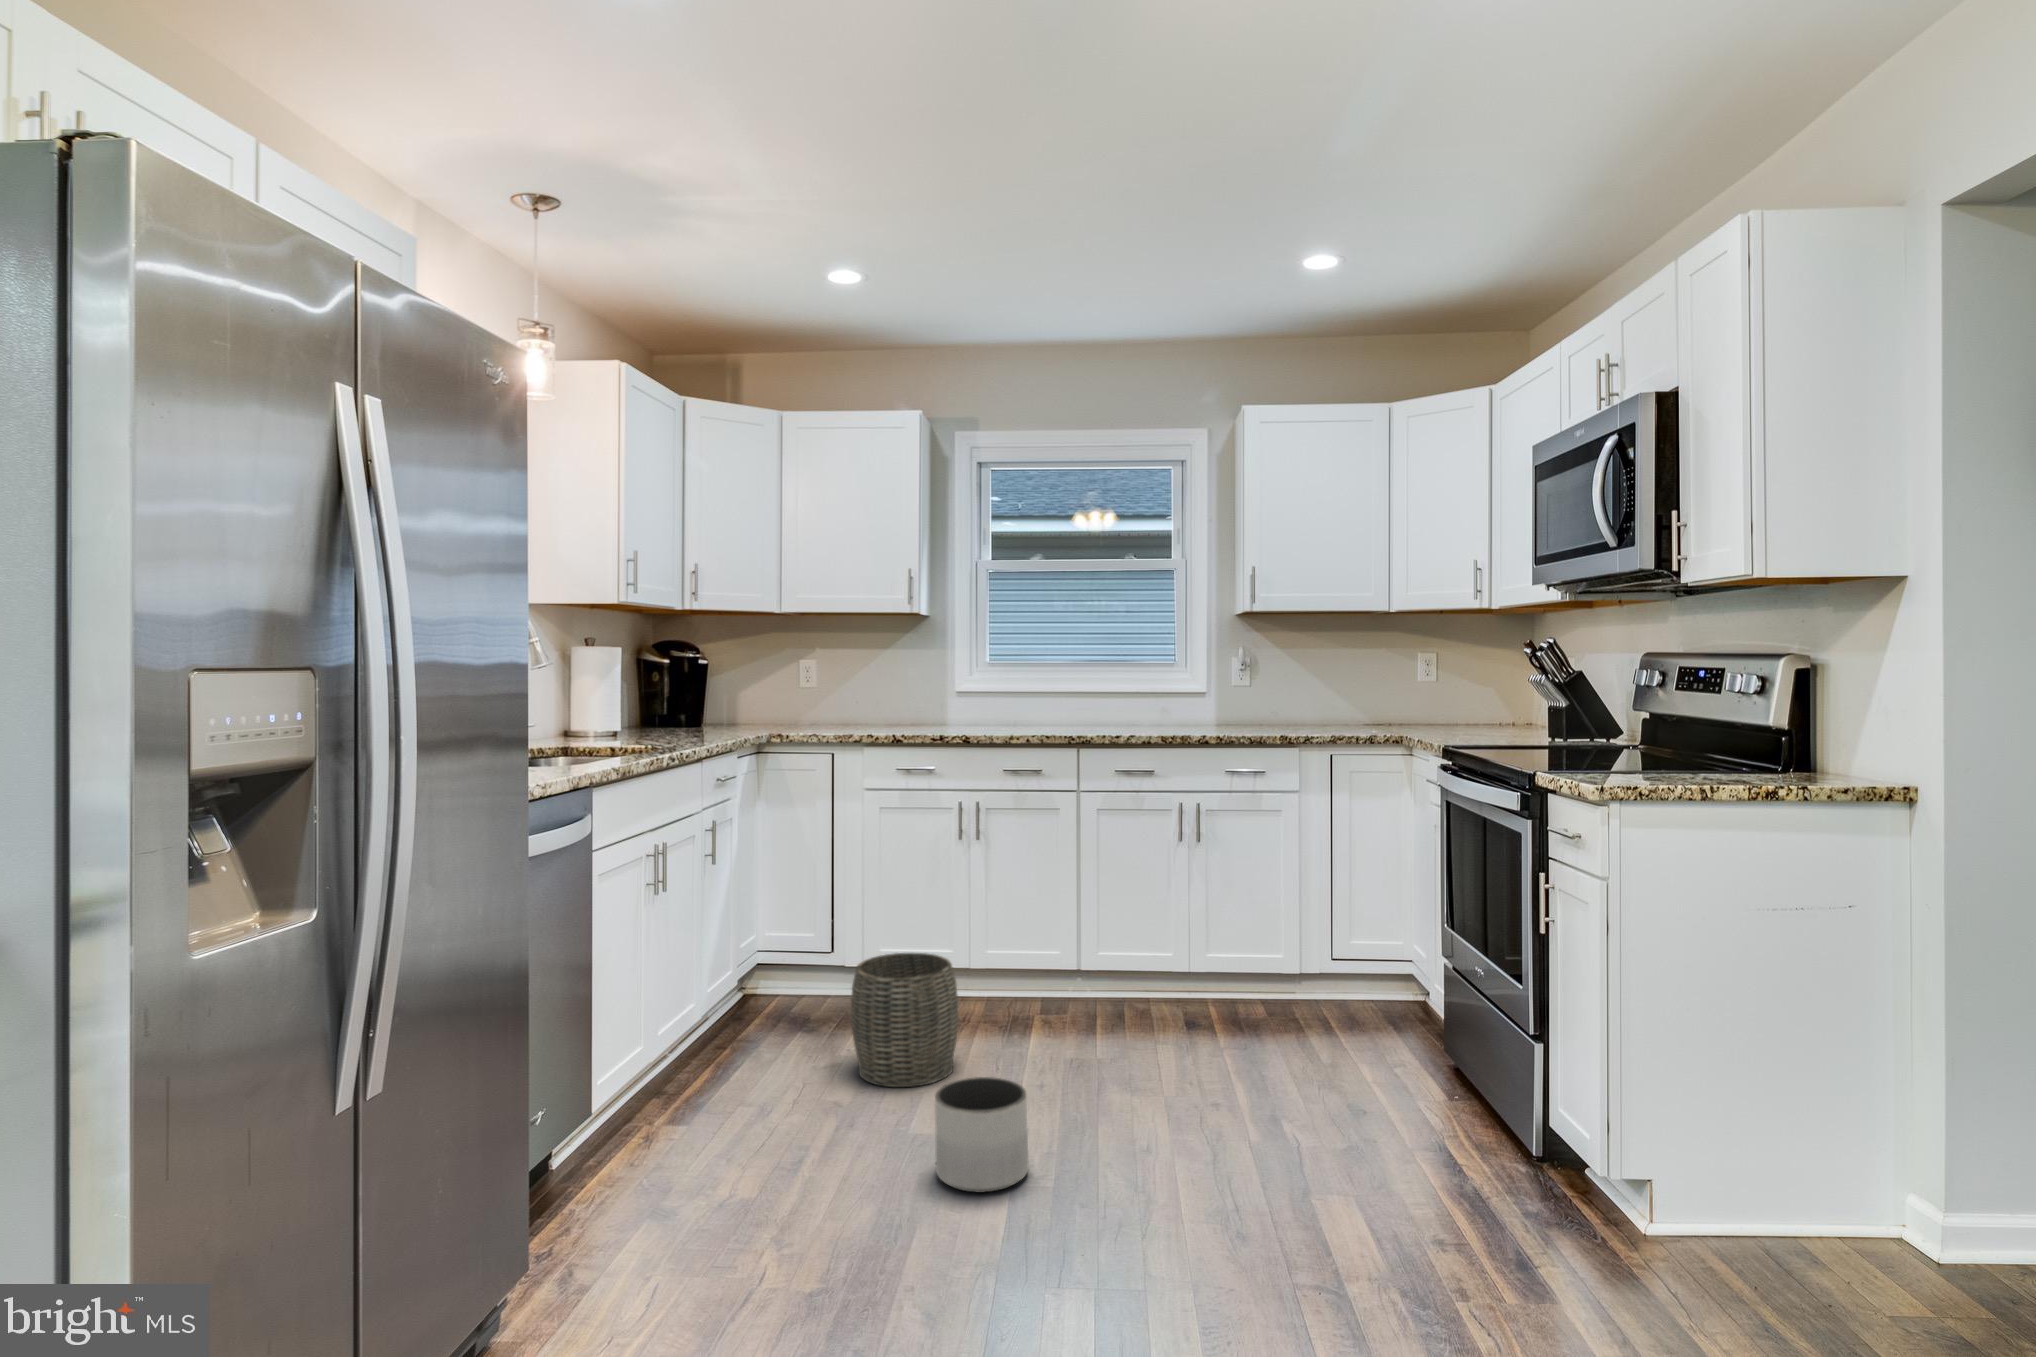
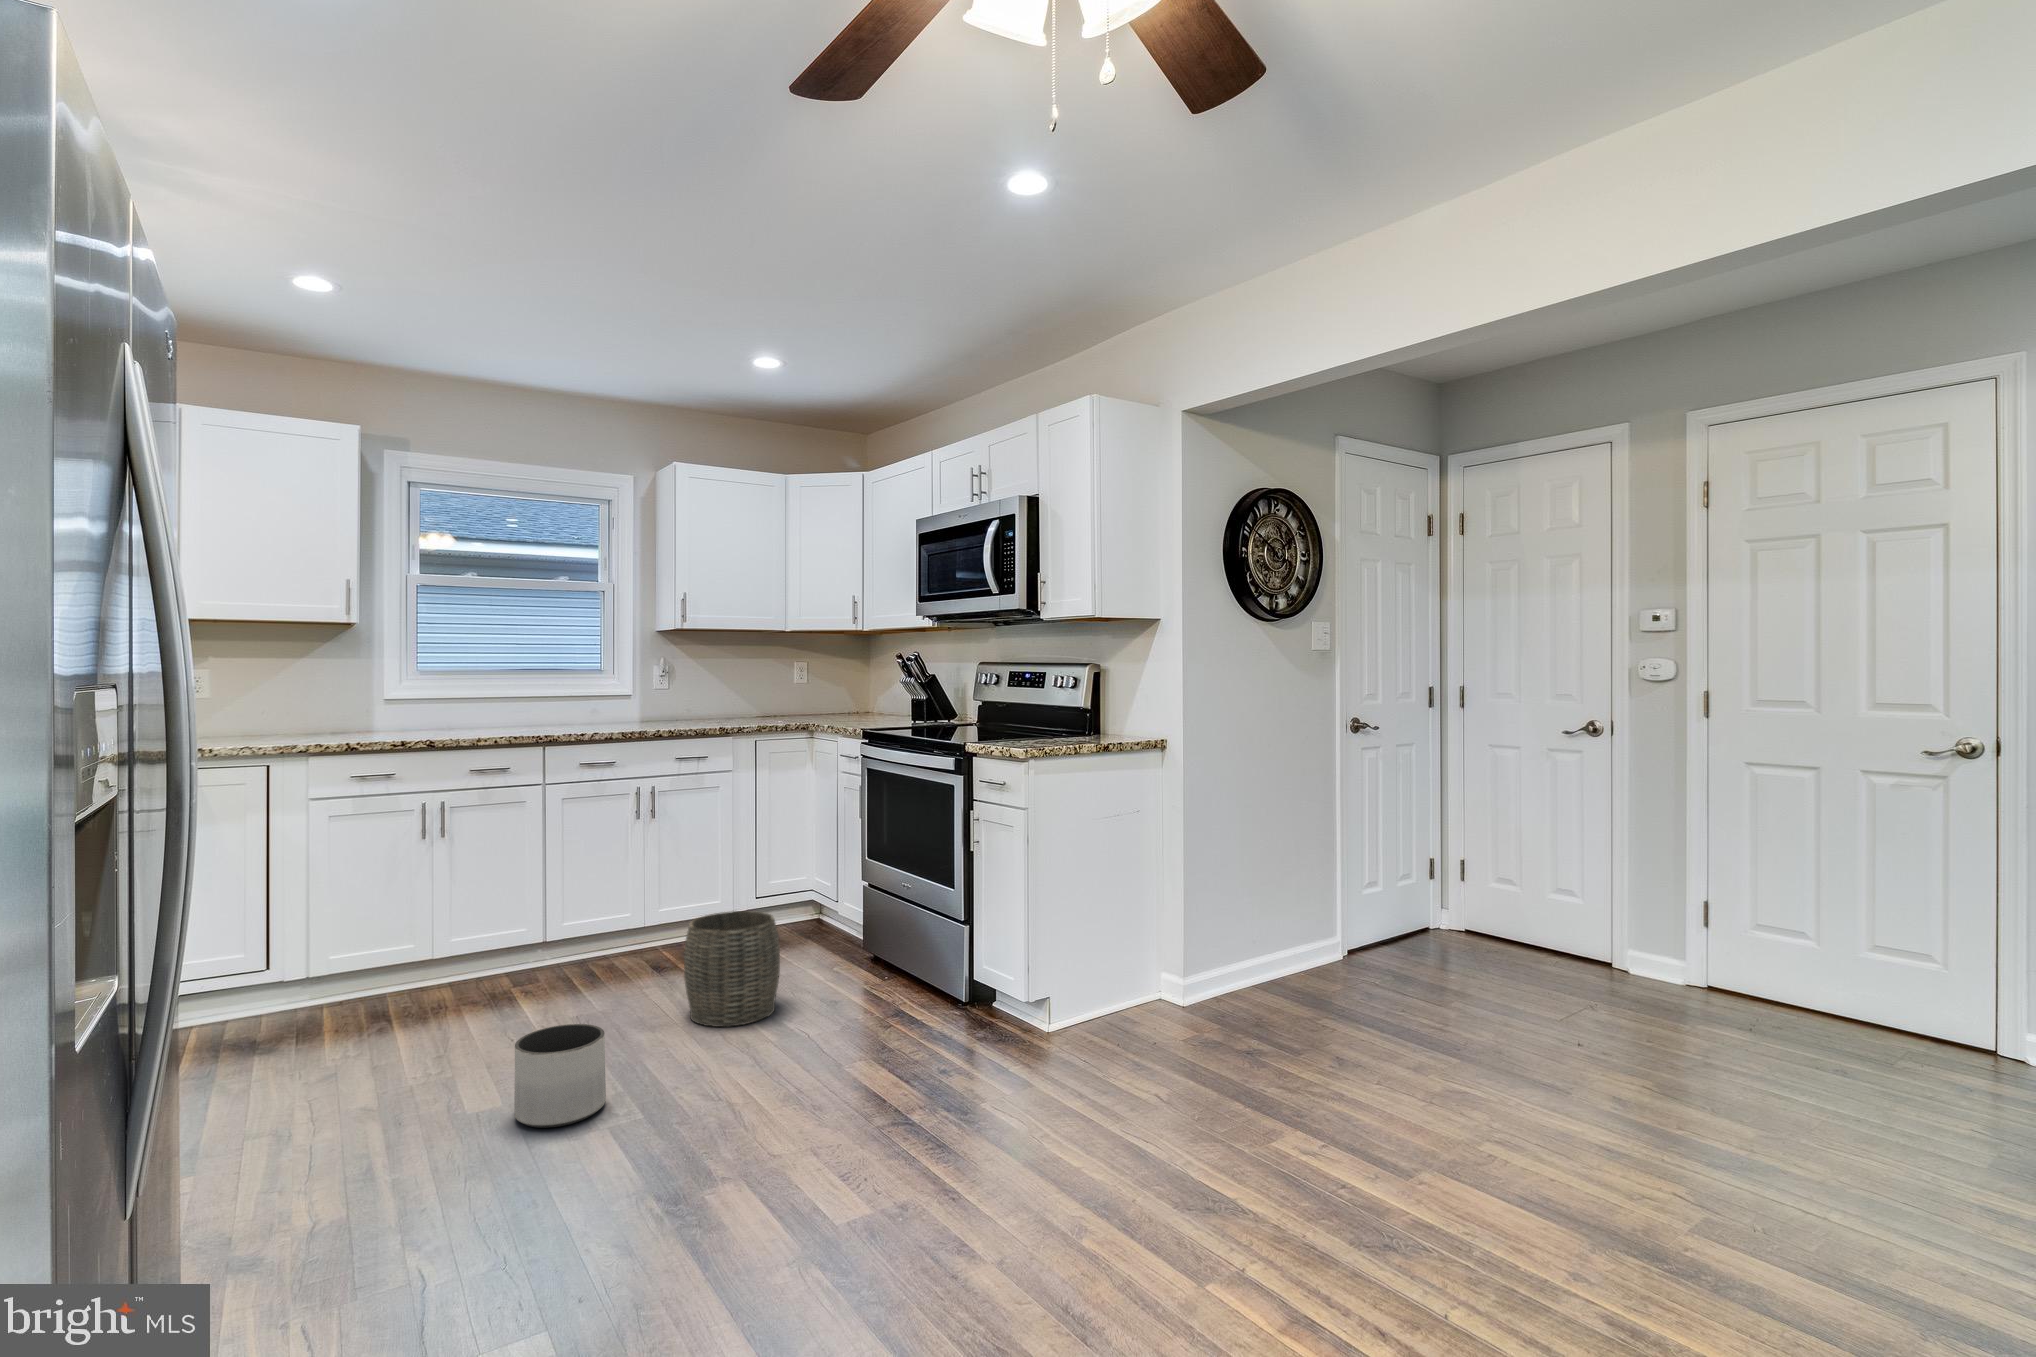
woven basket: present [851,953,958,1087] -> present [684,911,780,1027]

